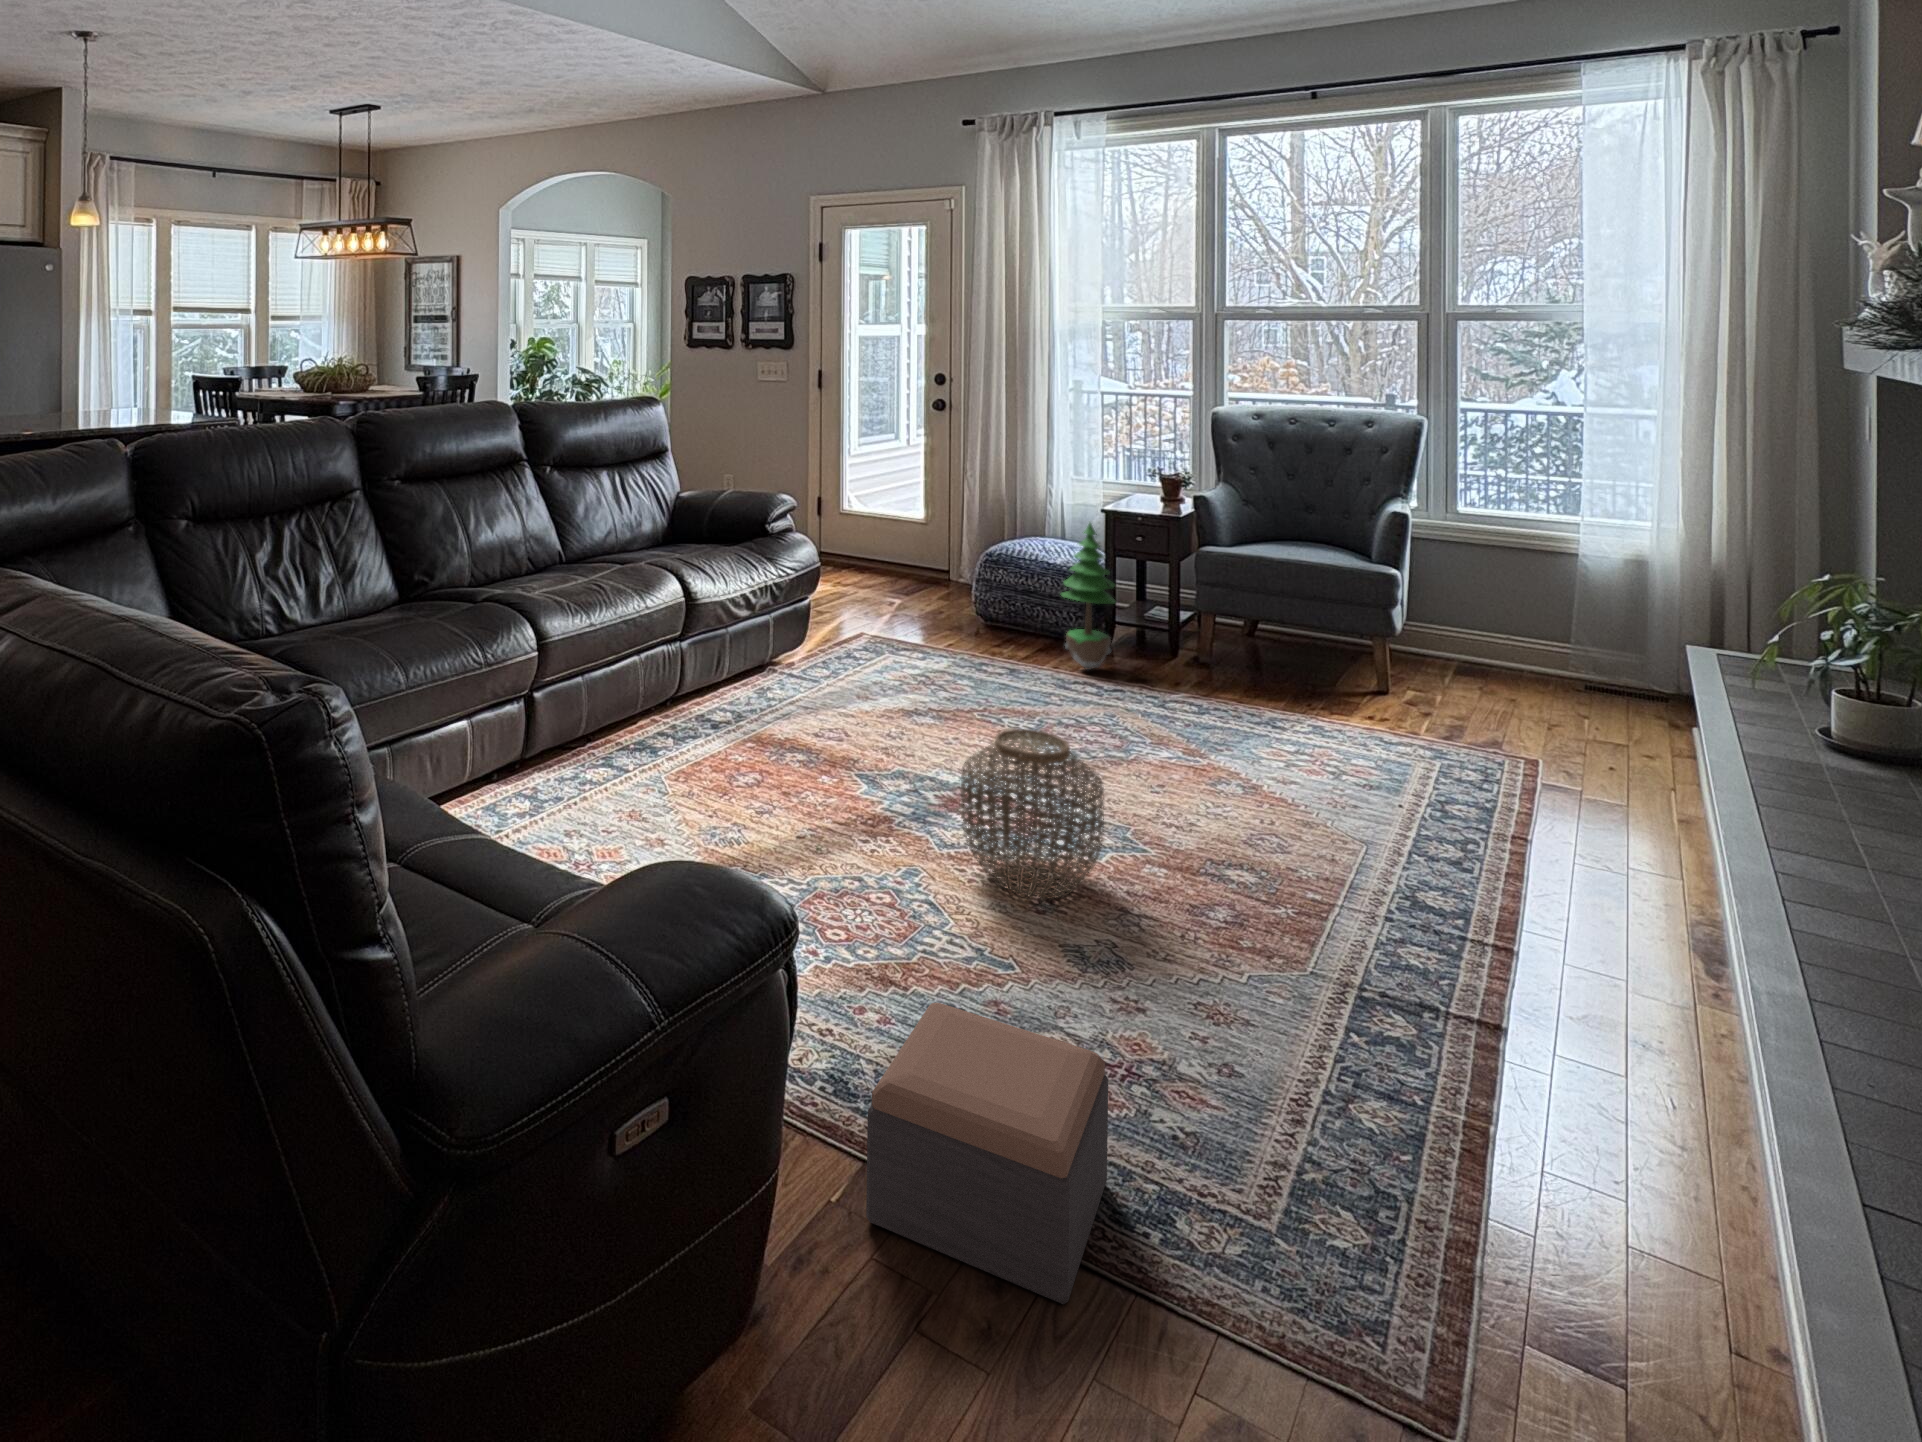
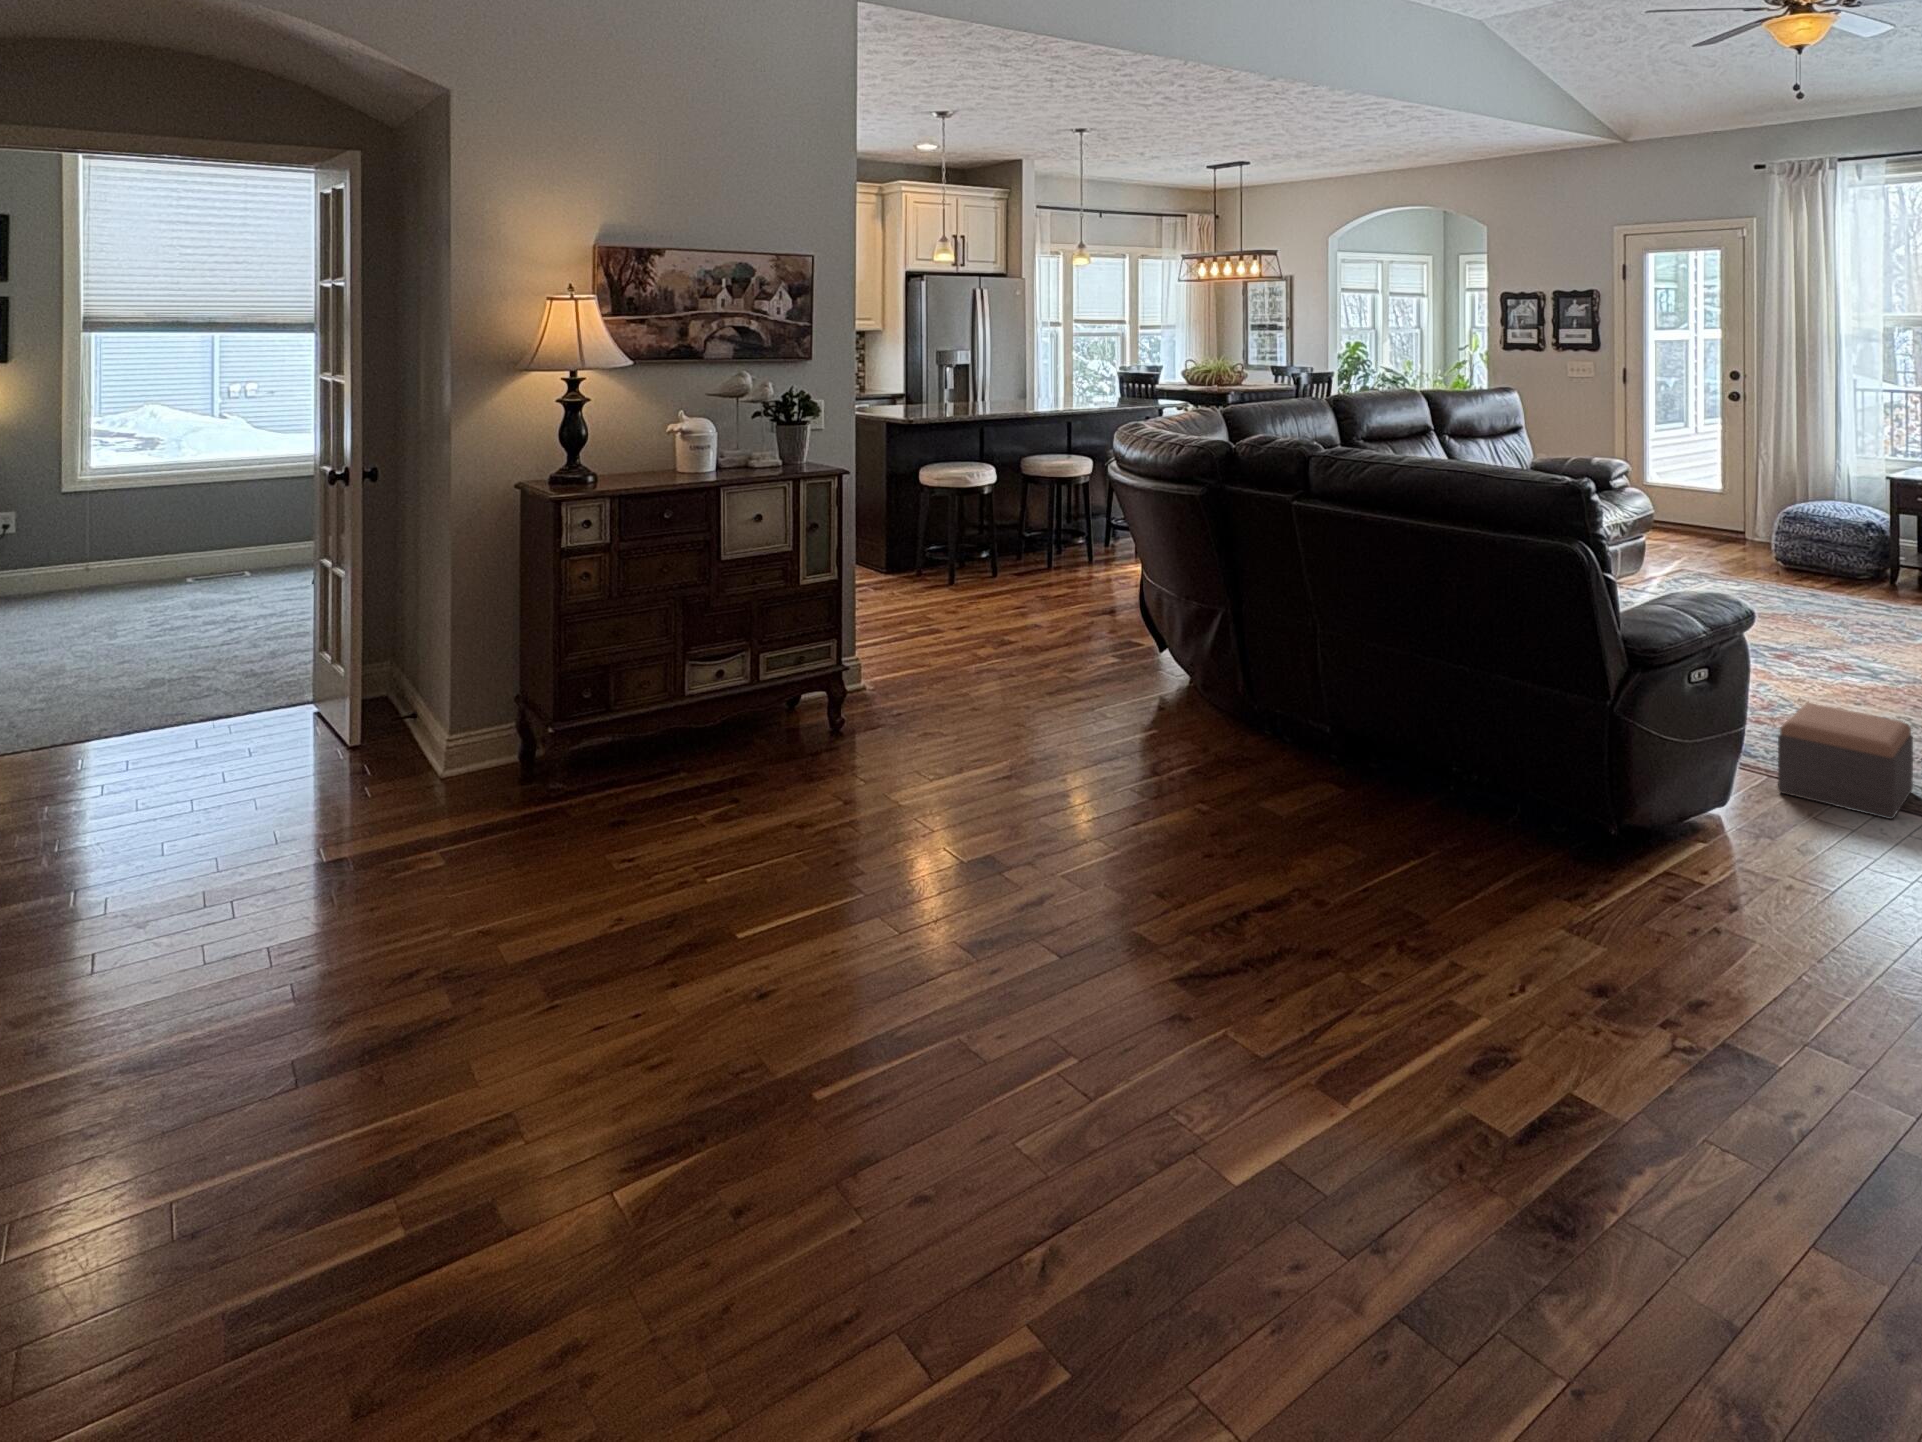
potted tree: present [1061,523,1116,670] -> none [1853,483,1902,598]
woven basket: present [961,729,1104,898] -> none [1798,598,1901,701]

